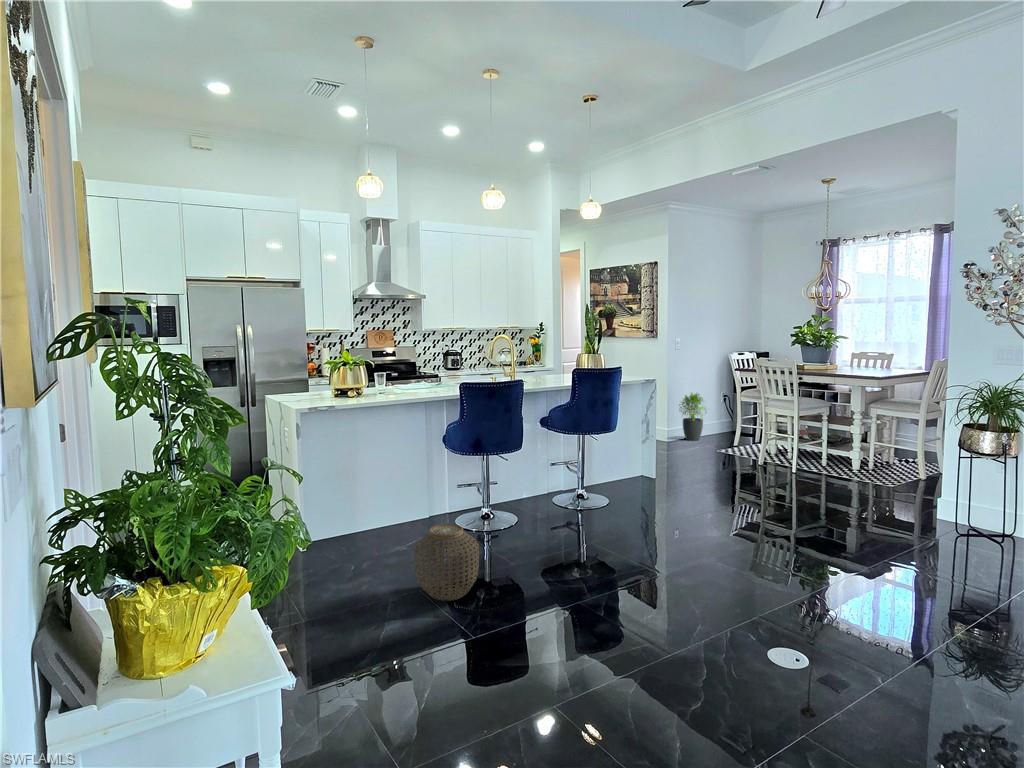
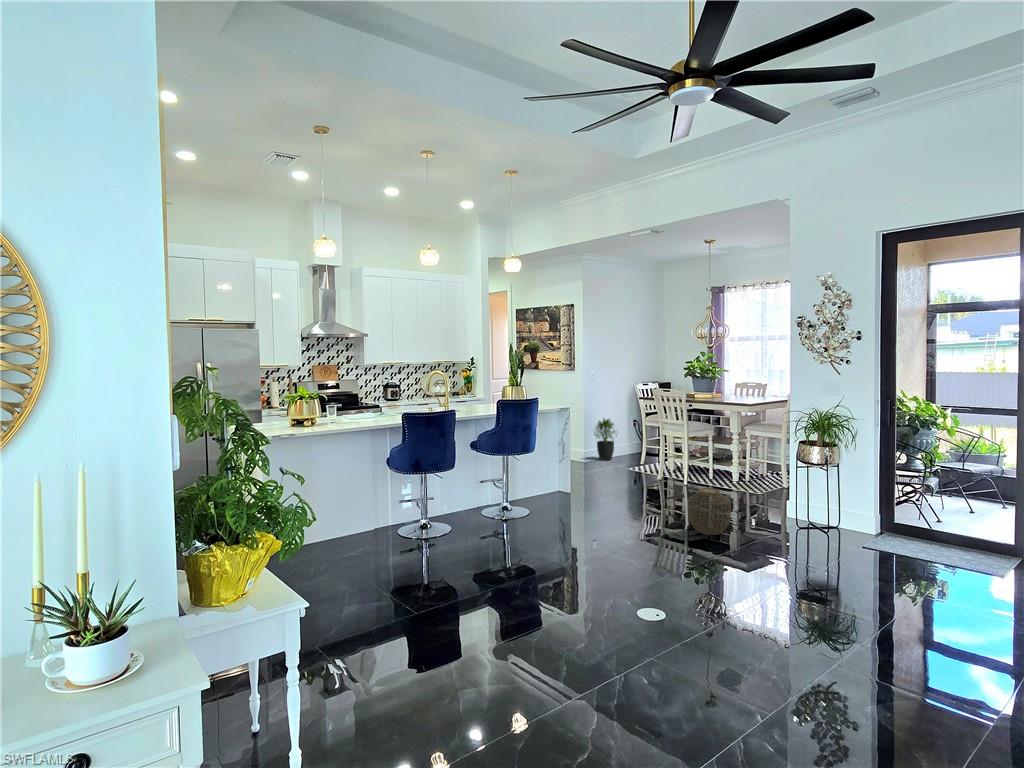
woven basket: present [414,524,479,601] -> present [688,488,731,535]

